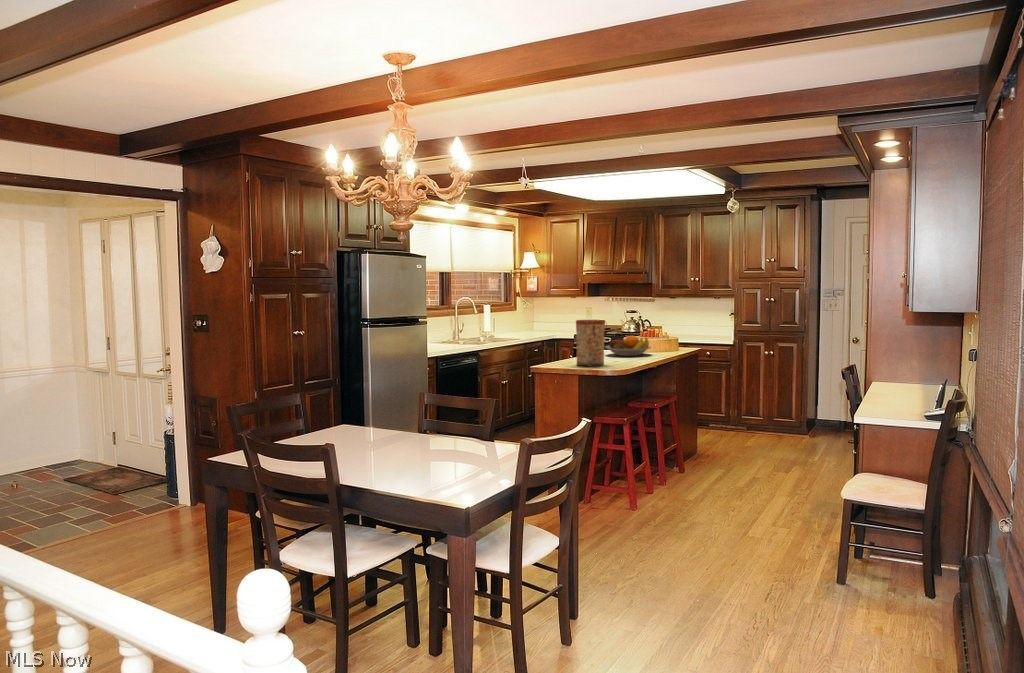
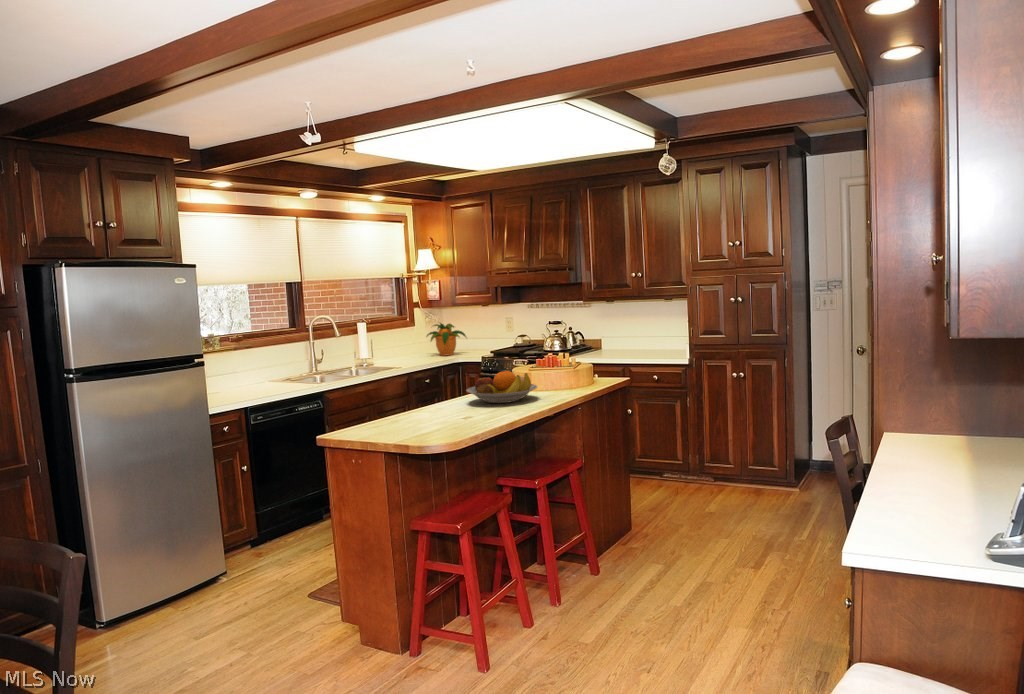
potted plant: none [528,307,559,333] -> present [427,323,466,356]
vase: present [576,320,605,366] -> none [386,354,440,433]

